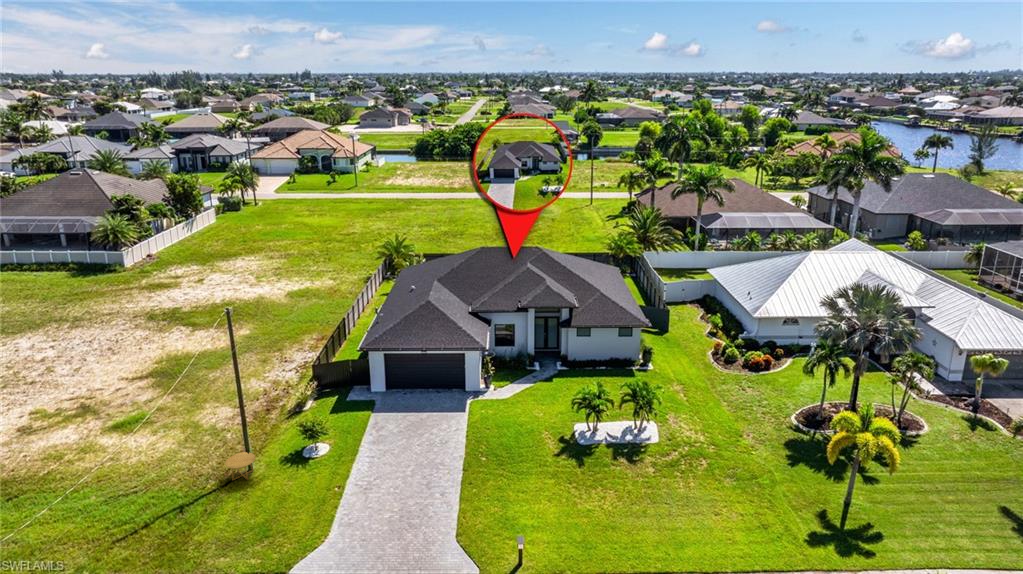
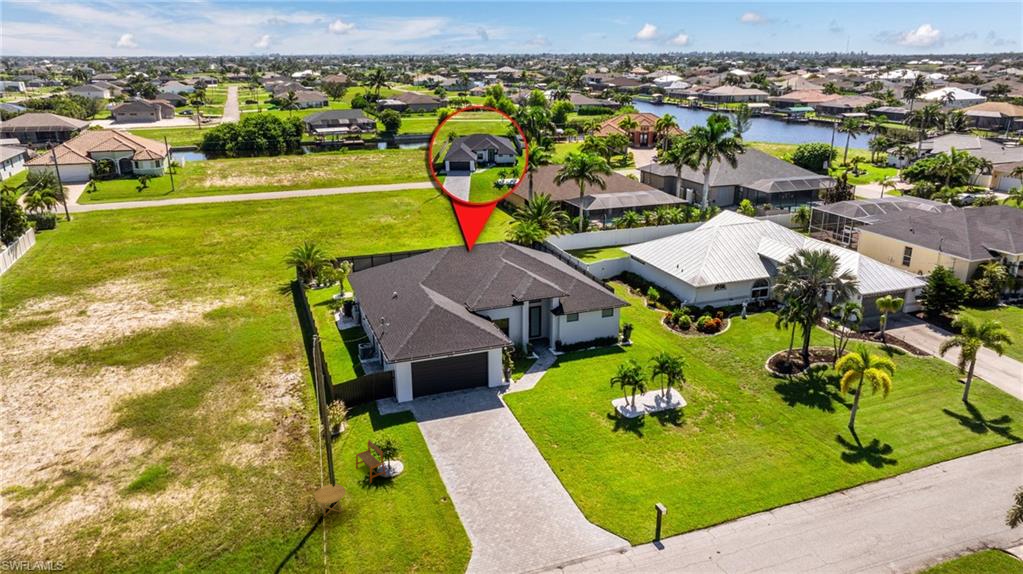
bench: none [289,419,309,459] -> present [356,440,386,483]

